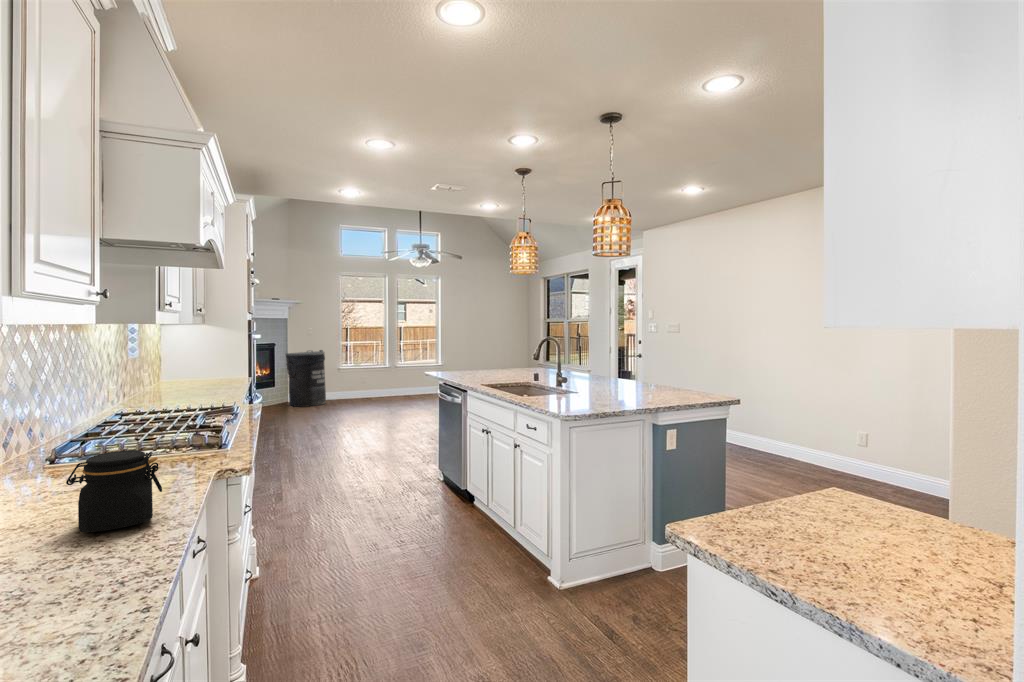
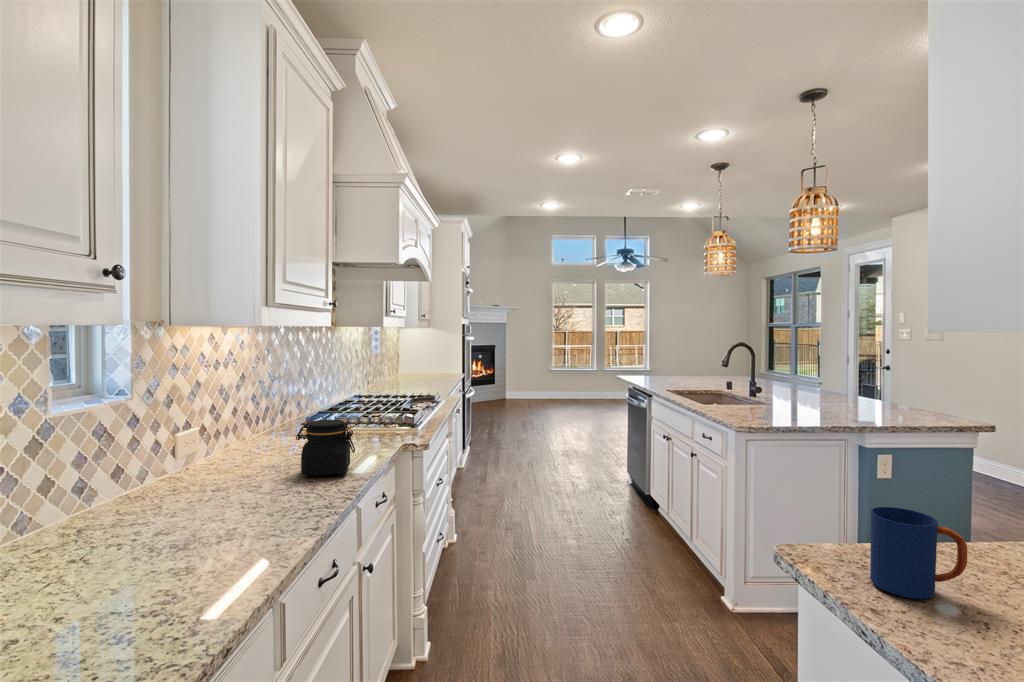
trash can: present [286,350,326,407] -> none [505,352,538,403]
mug: none [756,478,828,555] -> present [870,507,967,599]

